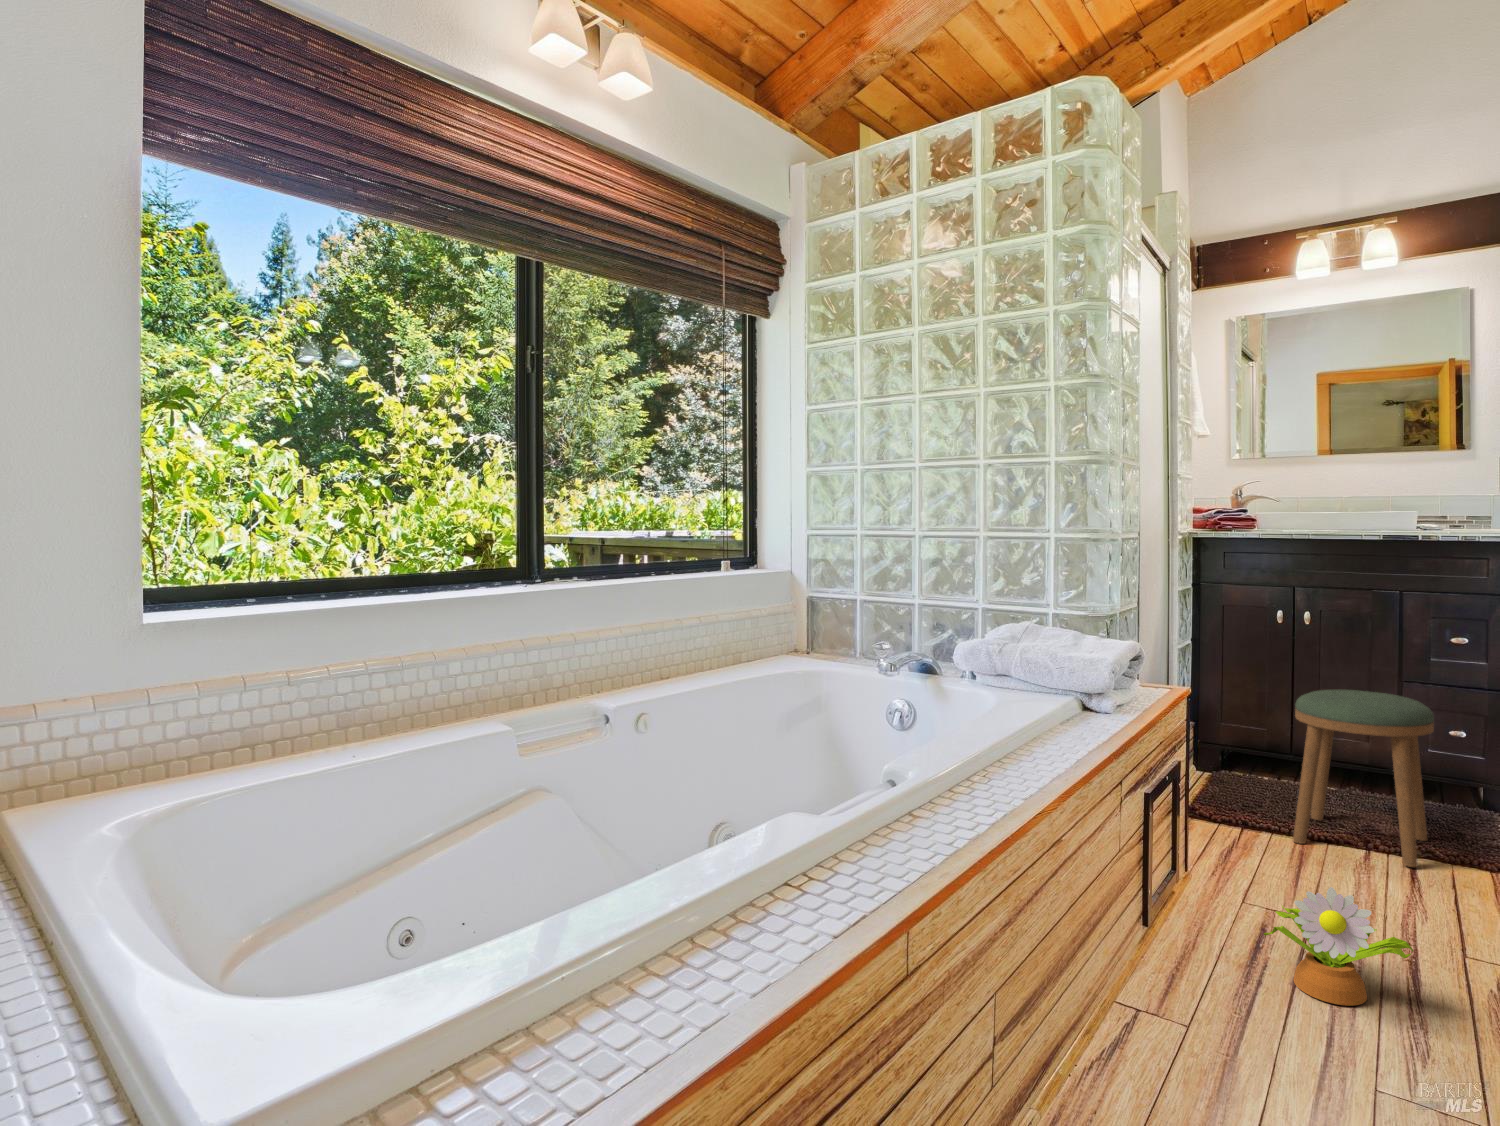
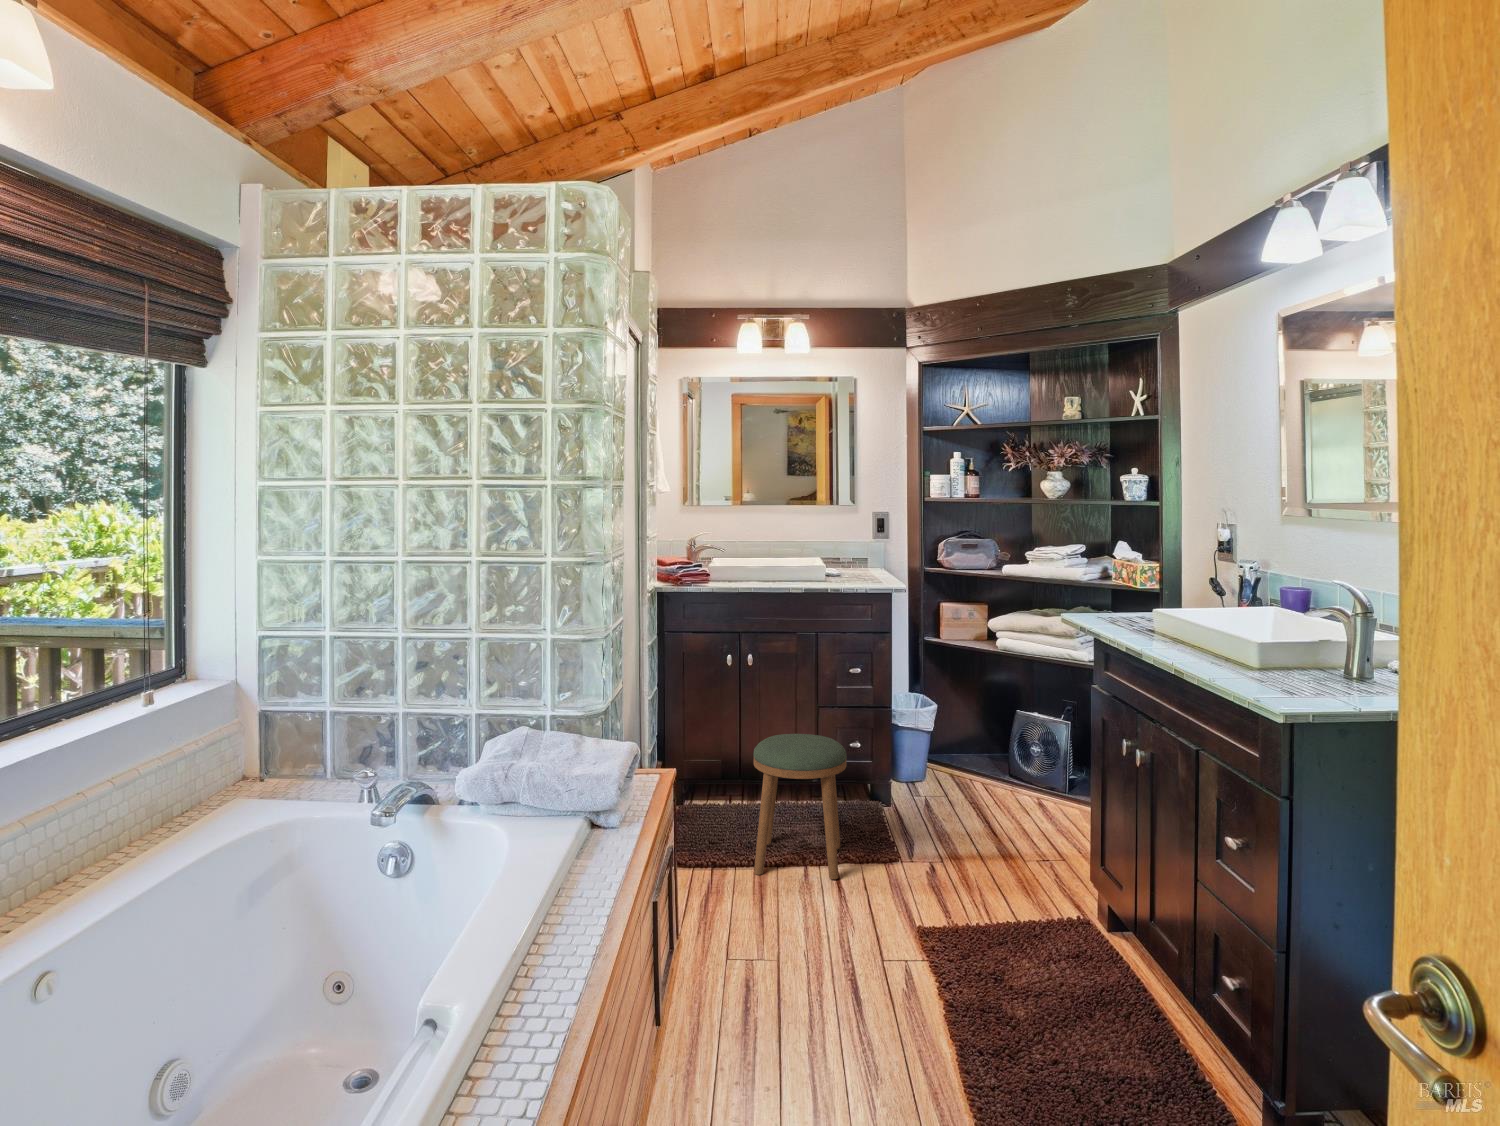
decorative plant: present [1264,887,1414,1006] -> none [756,950,855,1041]

